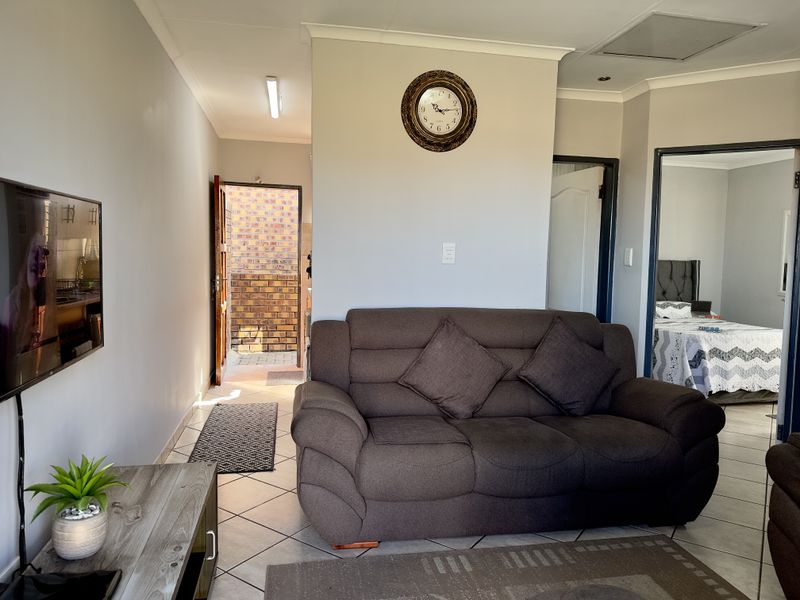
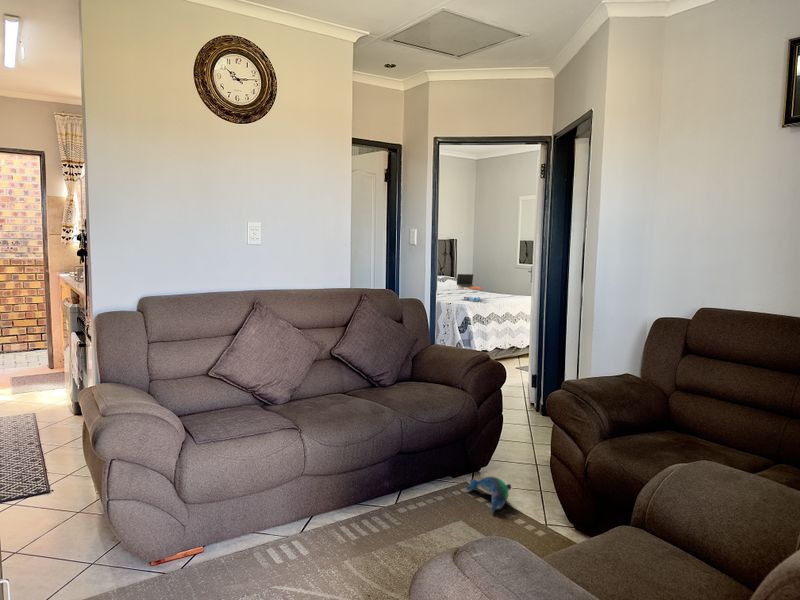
plush toy: none [663,531,718,574] -> present [467,477,511,512]

